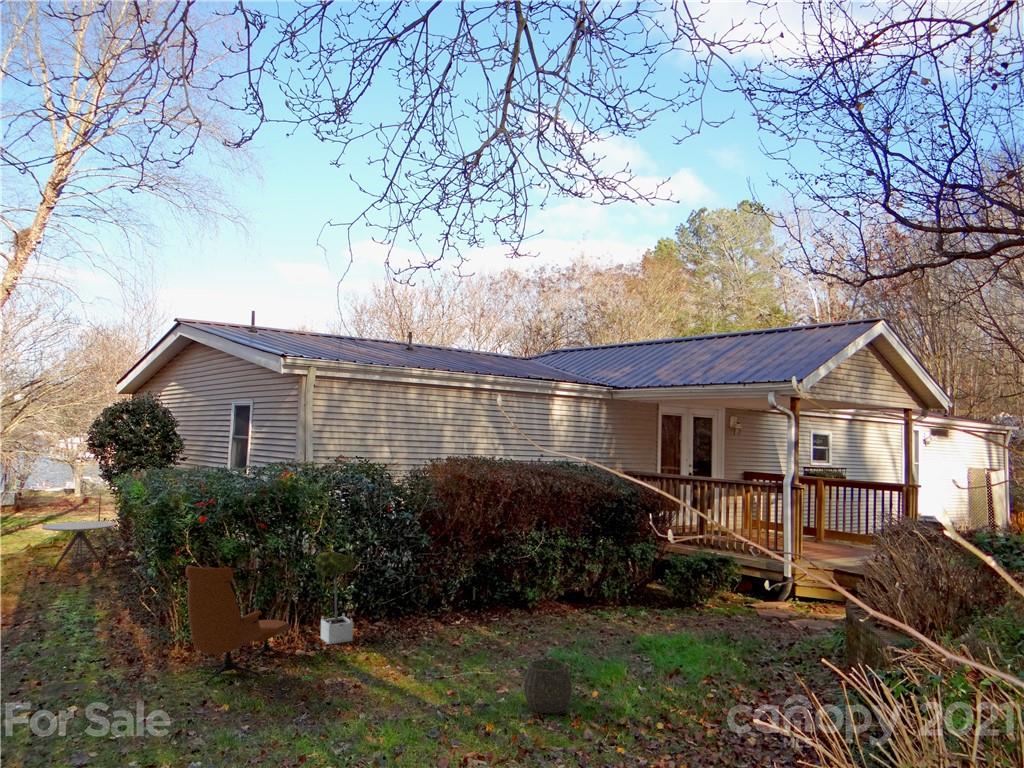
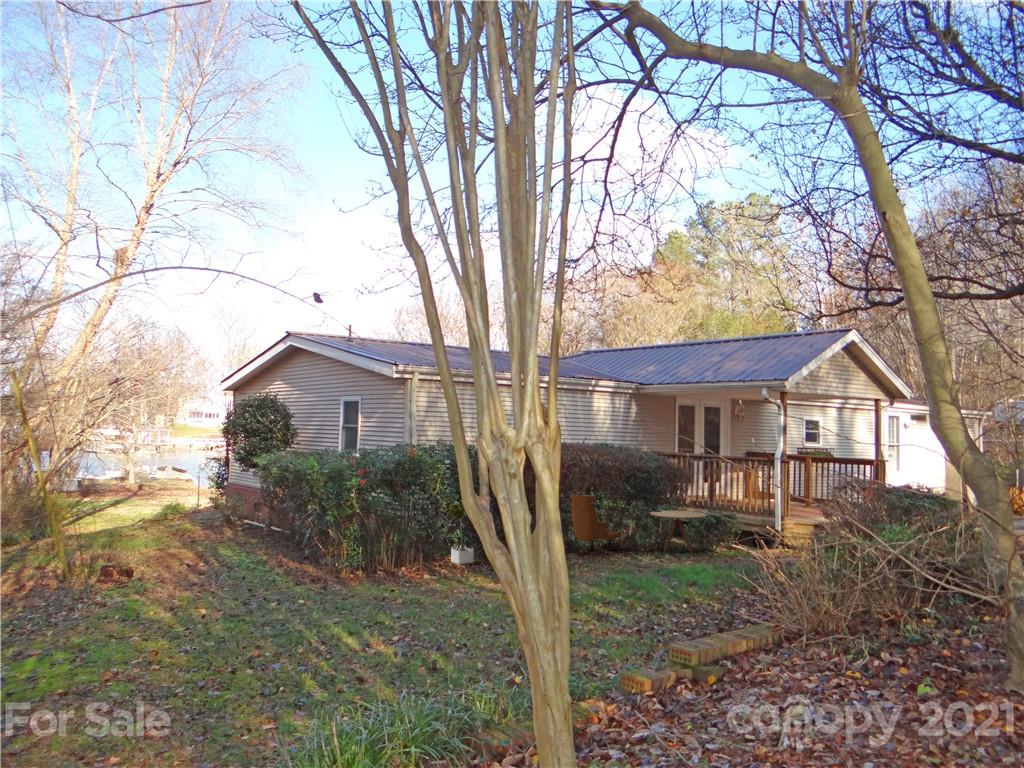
round table: present [42,521,117,573] -> present [650,510,706,553]
lounge chair: present [186,565,290,685] -> present [570,494,622,556]
woven basket: present [524,659,572,714] -> none [600,562,630,592]

